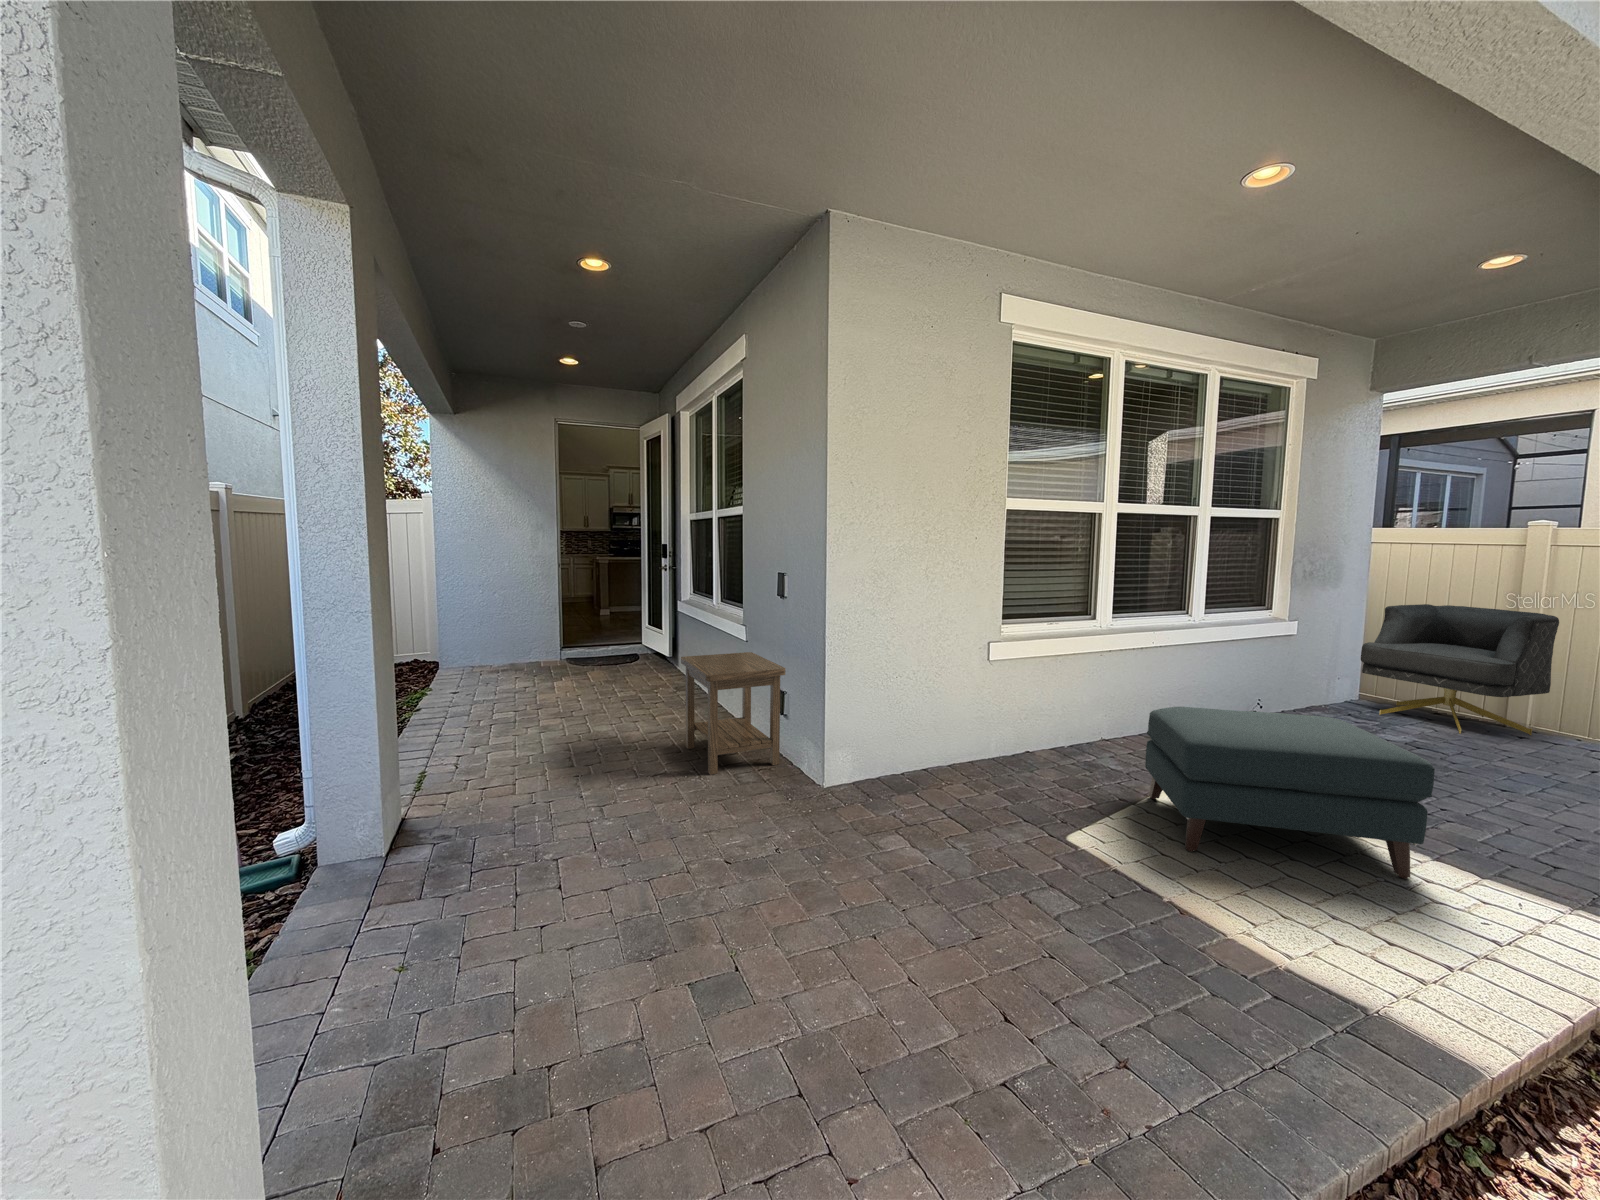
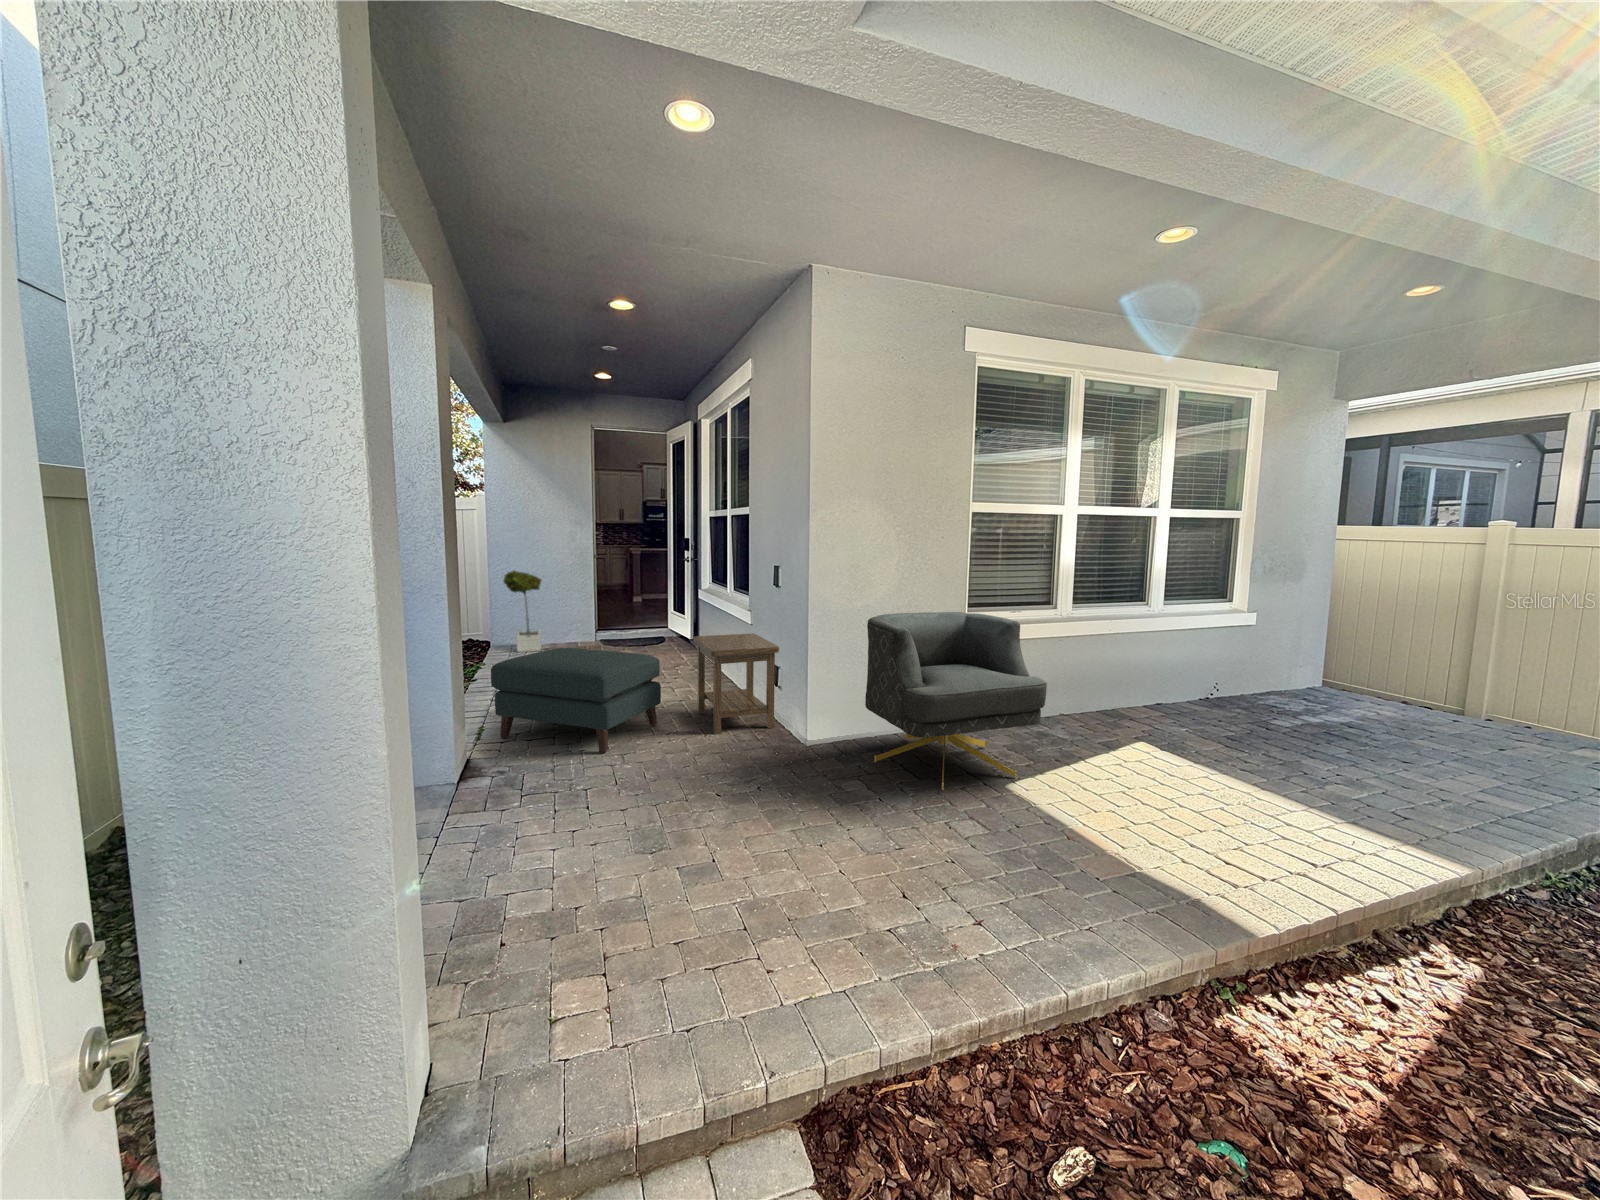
potted tree: none [453,581,498,675] -> present [504,570,542,652]
armchair: present [1361,604,1559,735] -> present [865,612,1047,790]
ottoman: present [1145,707,1435,879] -> present [491,648,661,753]

